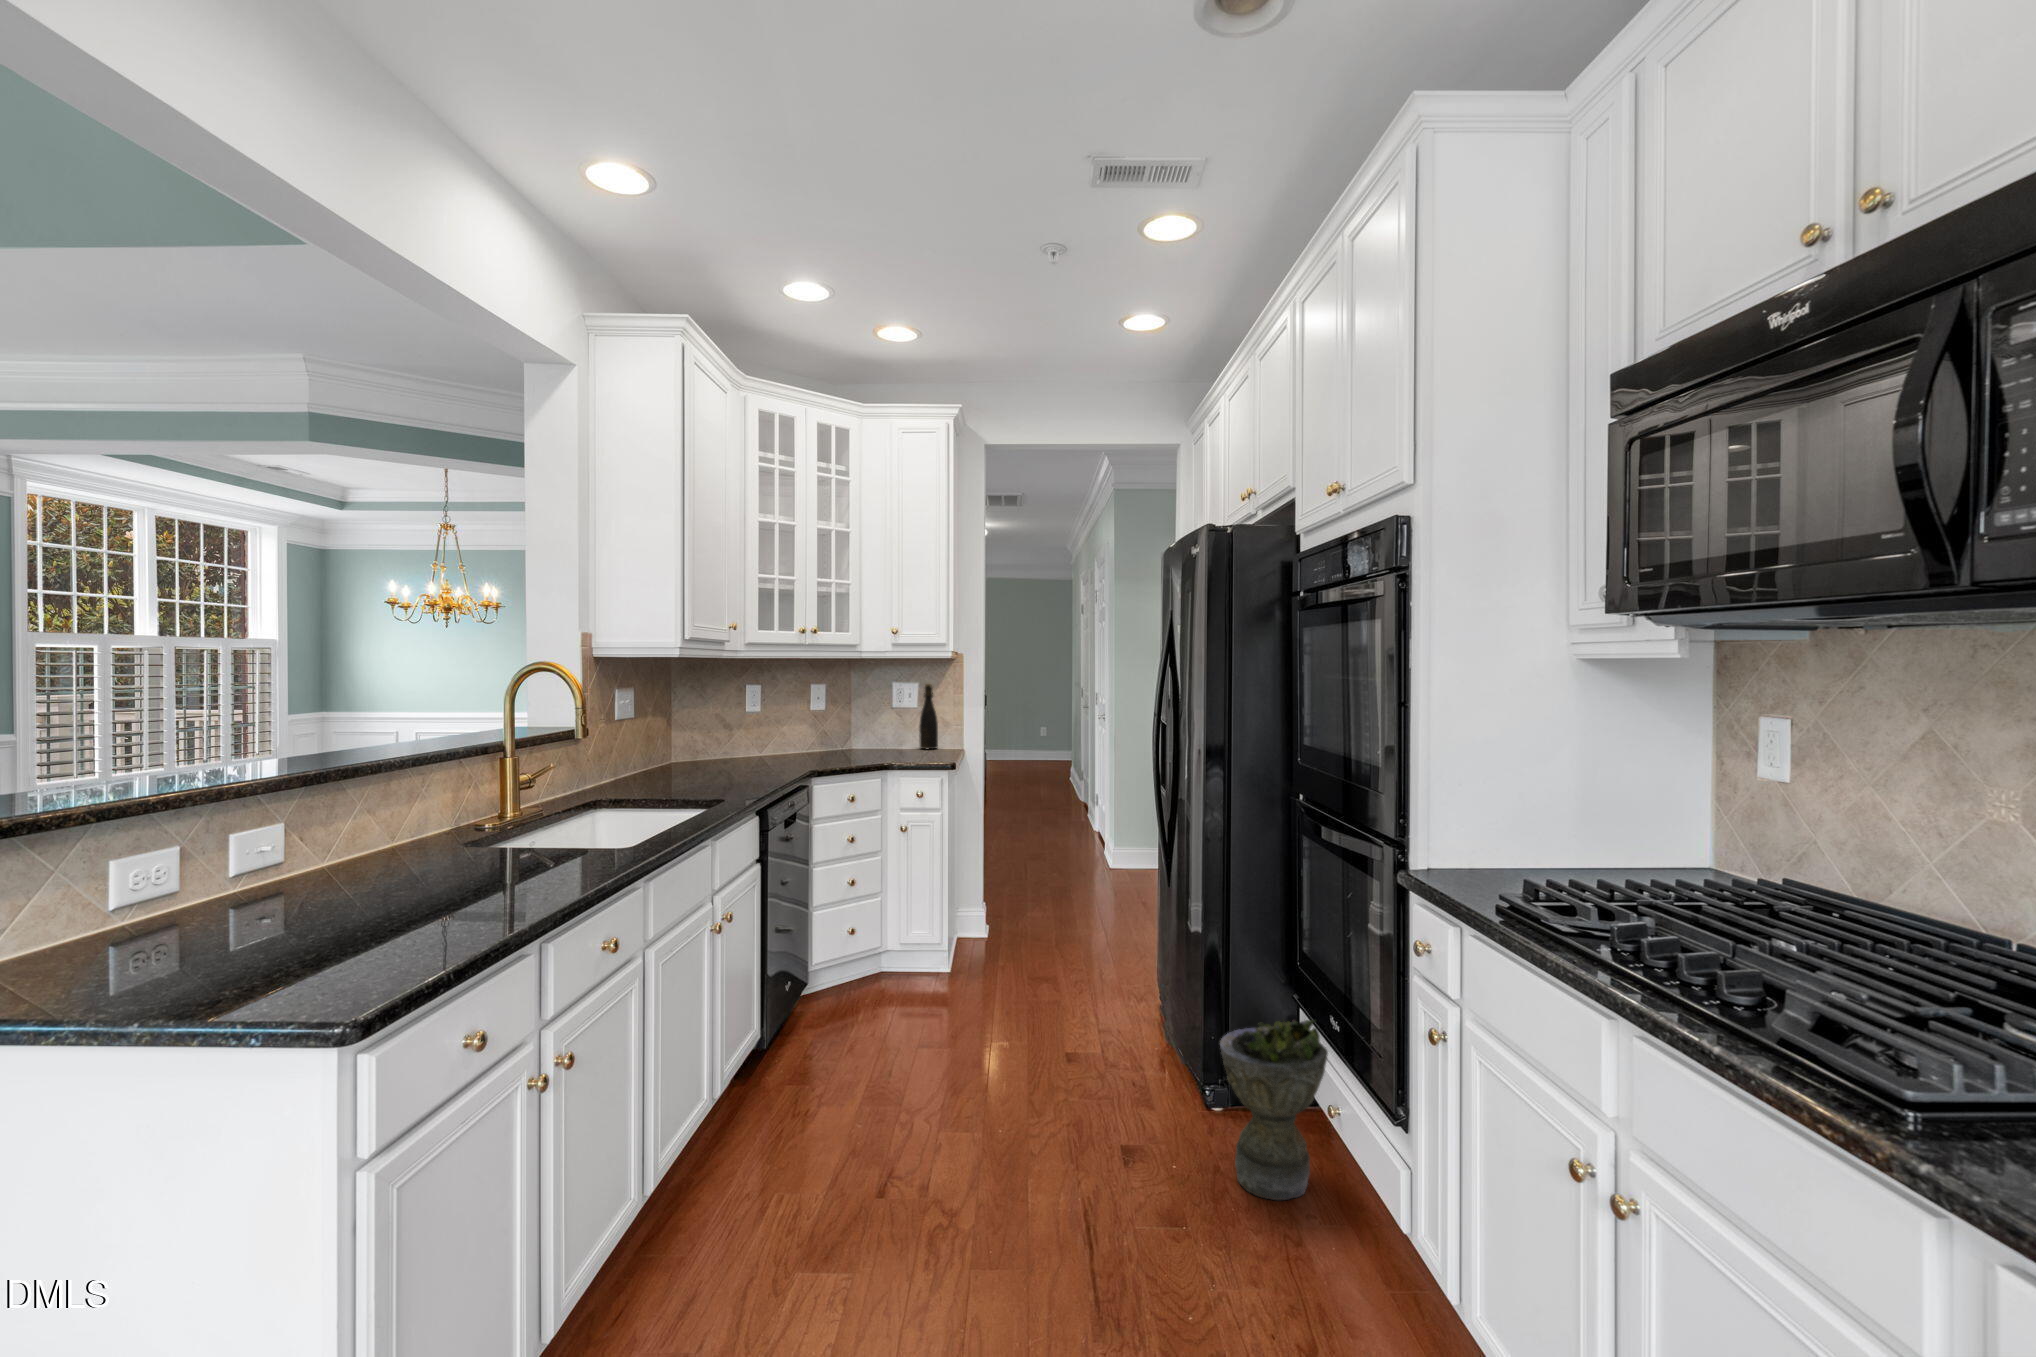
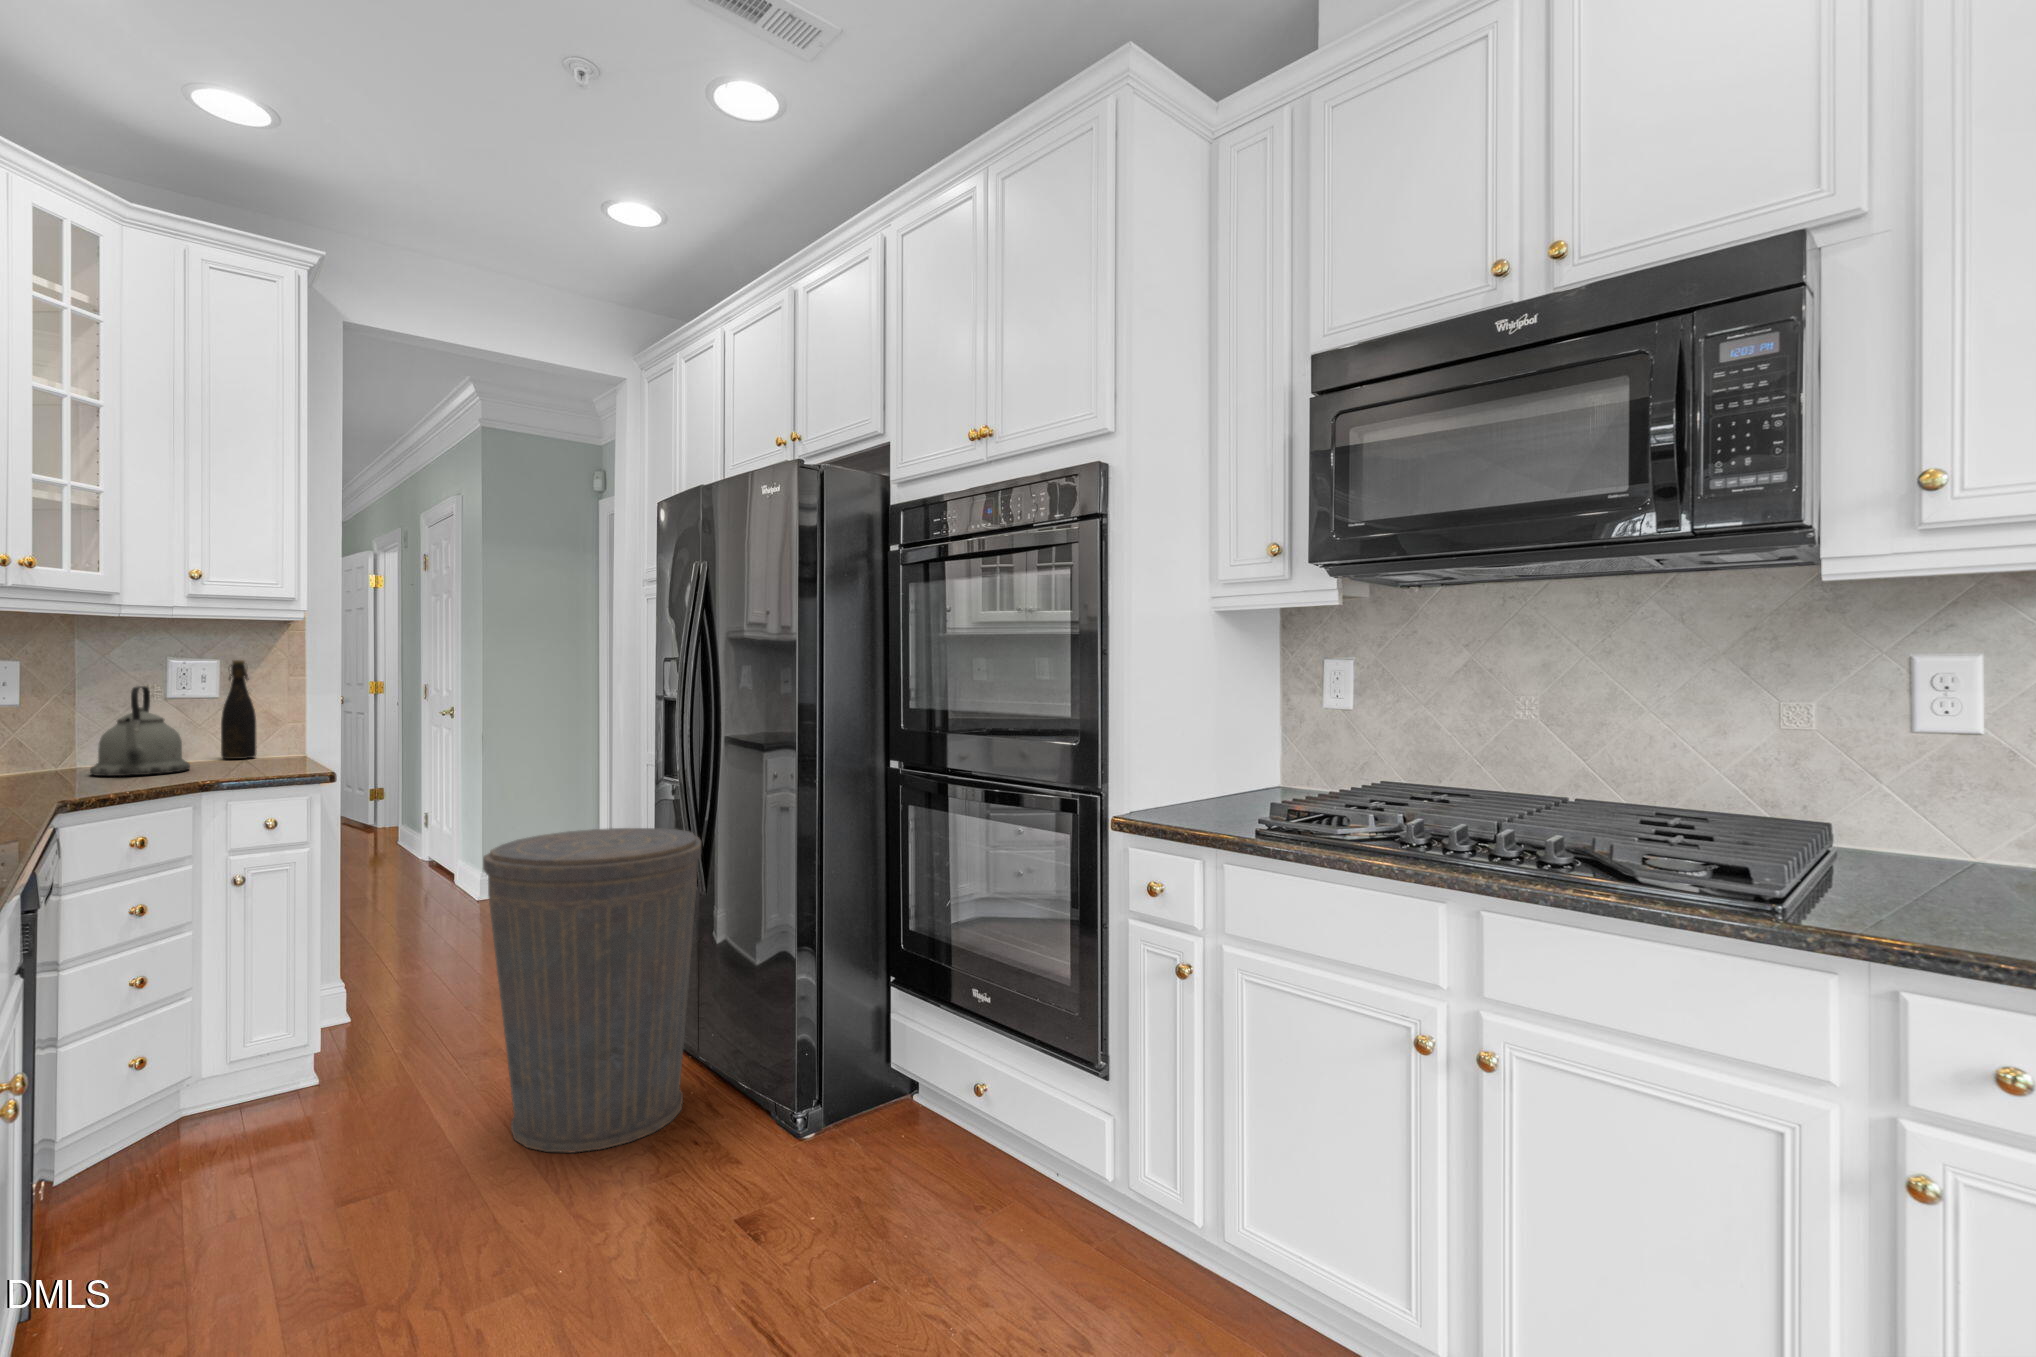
kettle: none [847,702,895,758] -> present [90,686,190,776]
trash can: none [1005,821,1162,1066] -> present [483,828,701,1153]
planter: present [1220,1020,1328,1200] -> none [875,1001,992,1213]

